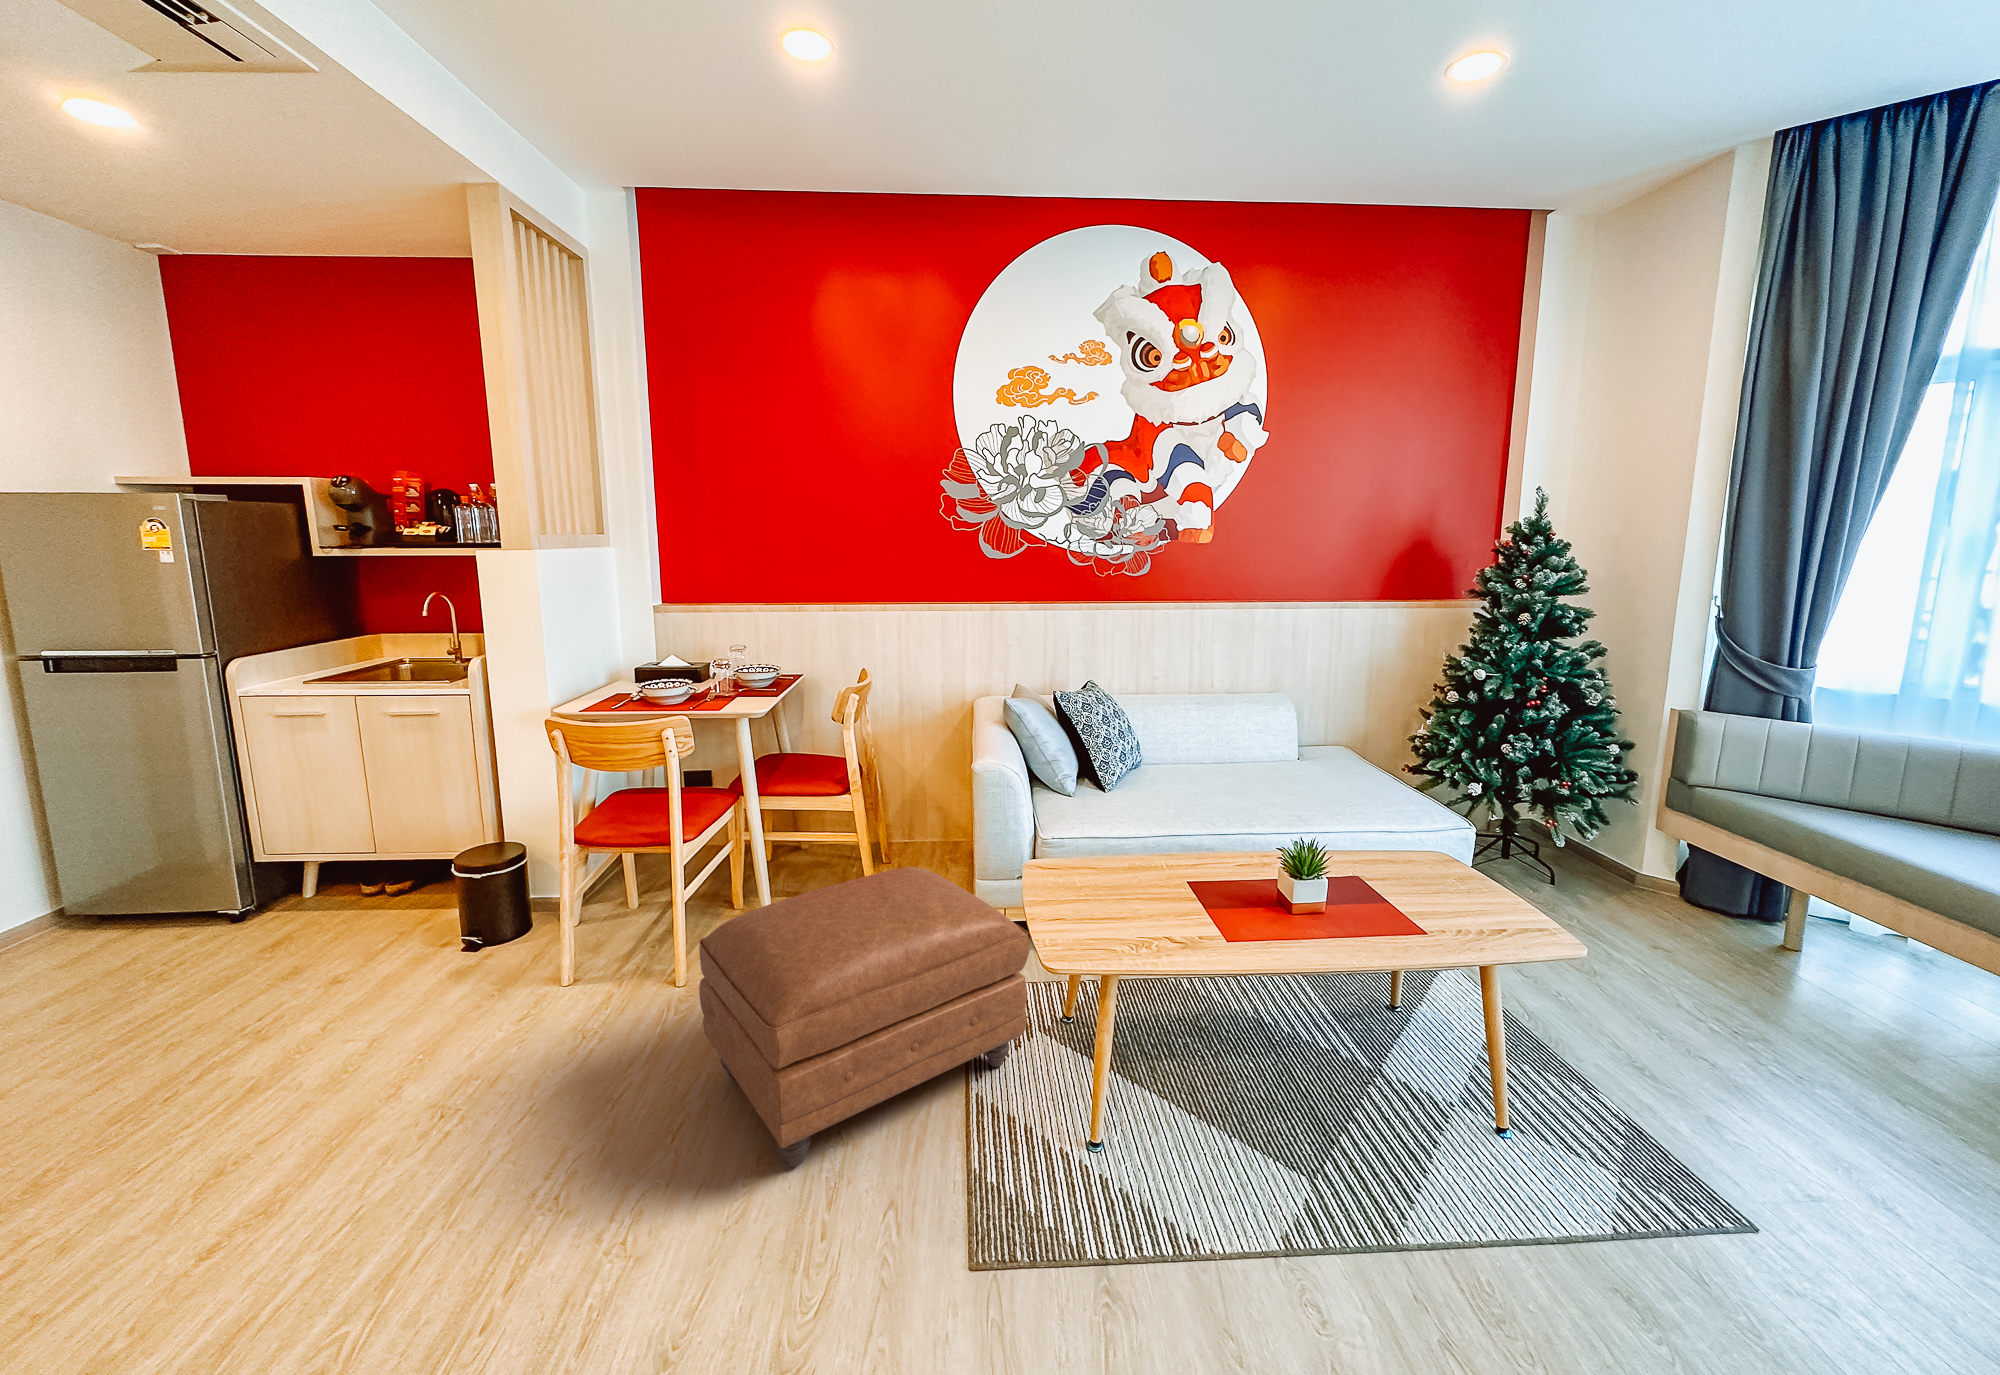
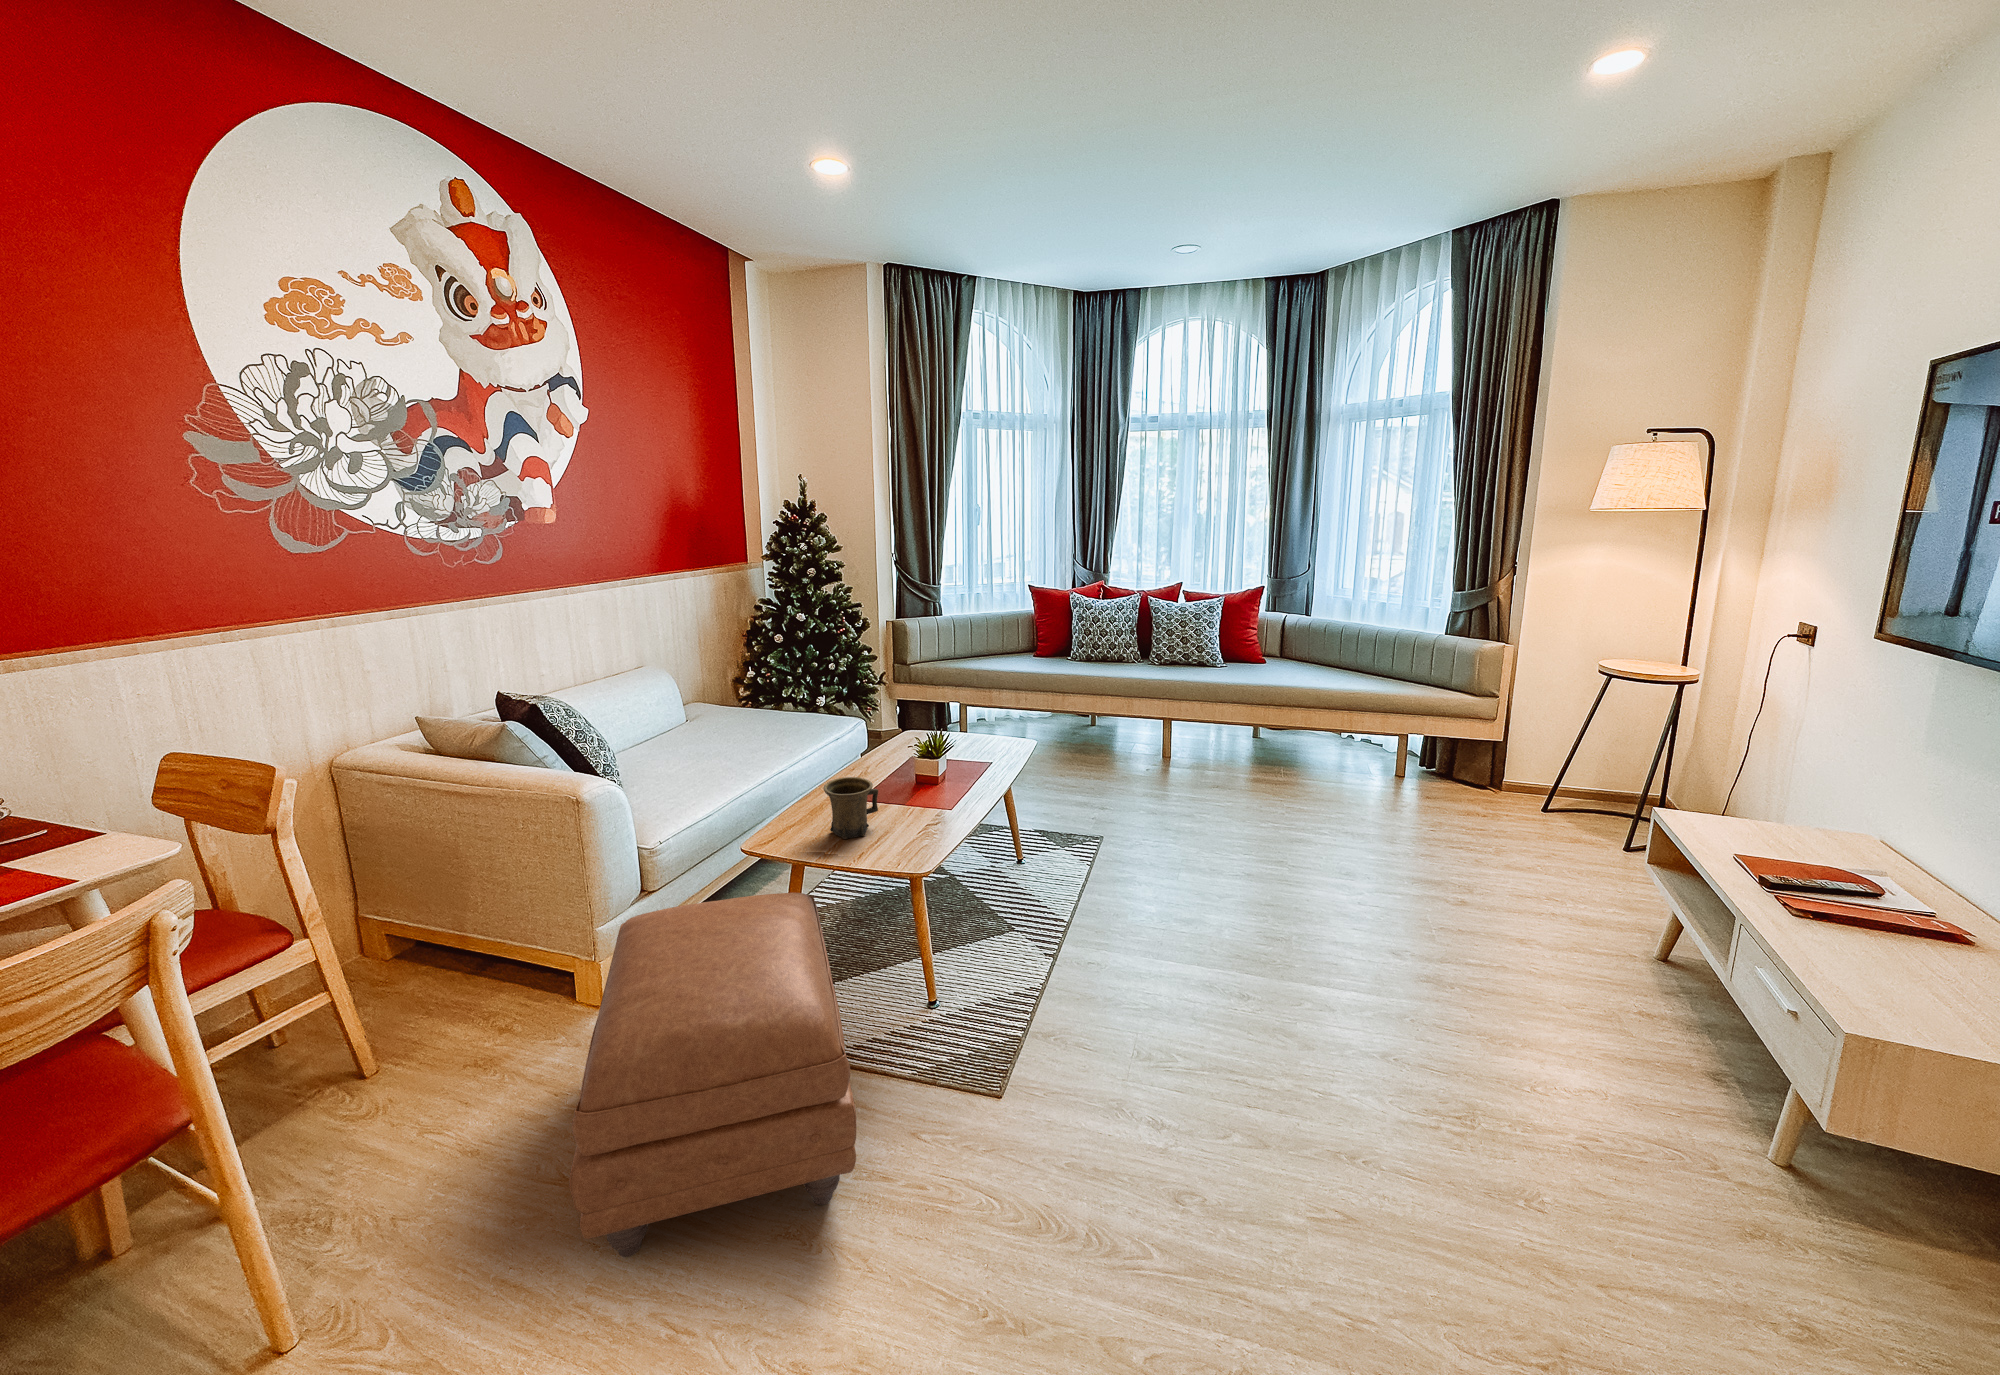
mug: none [1082,830,1147,904] -> present [824,777,878,839]

